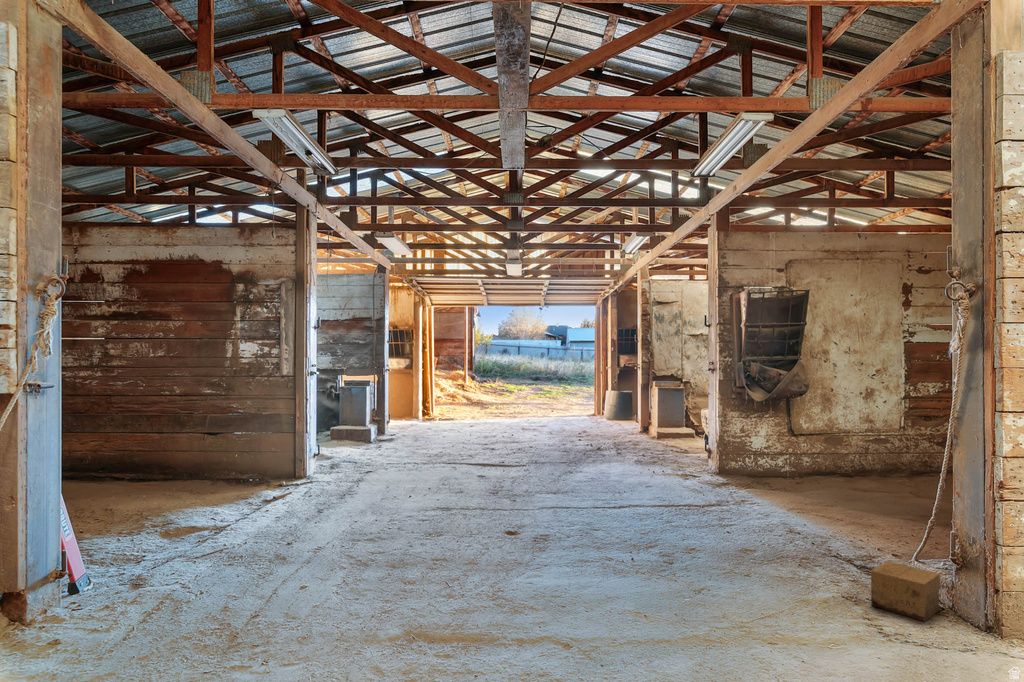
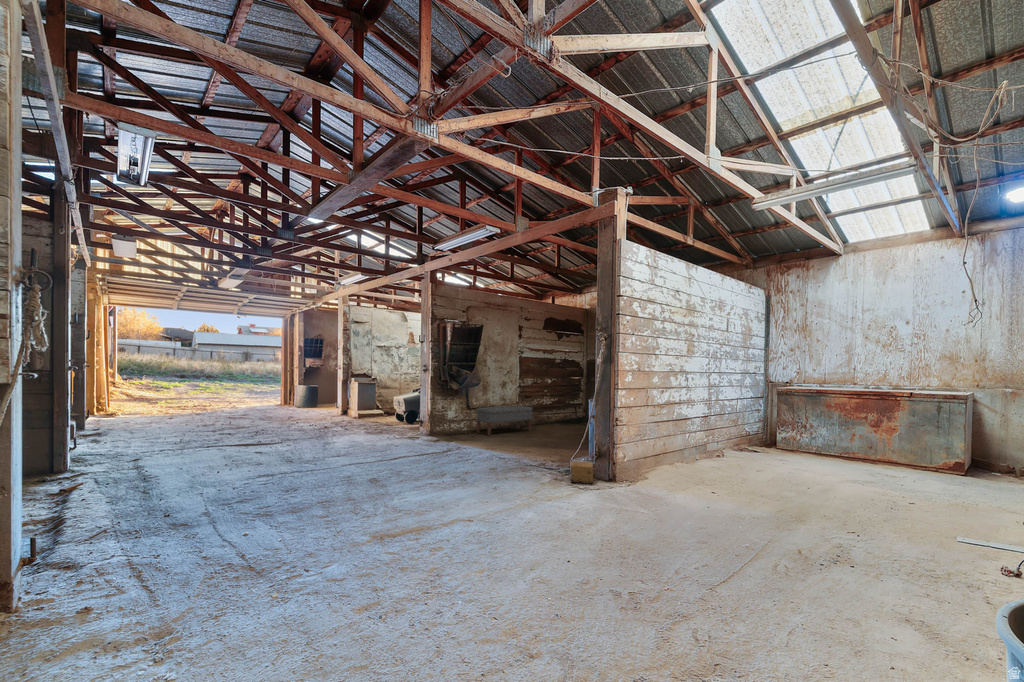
bench: none [806,434,932,487] -> present [476,406,532,436]

